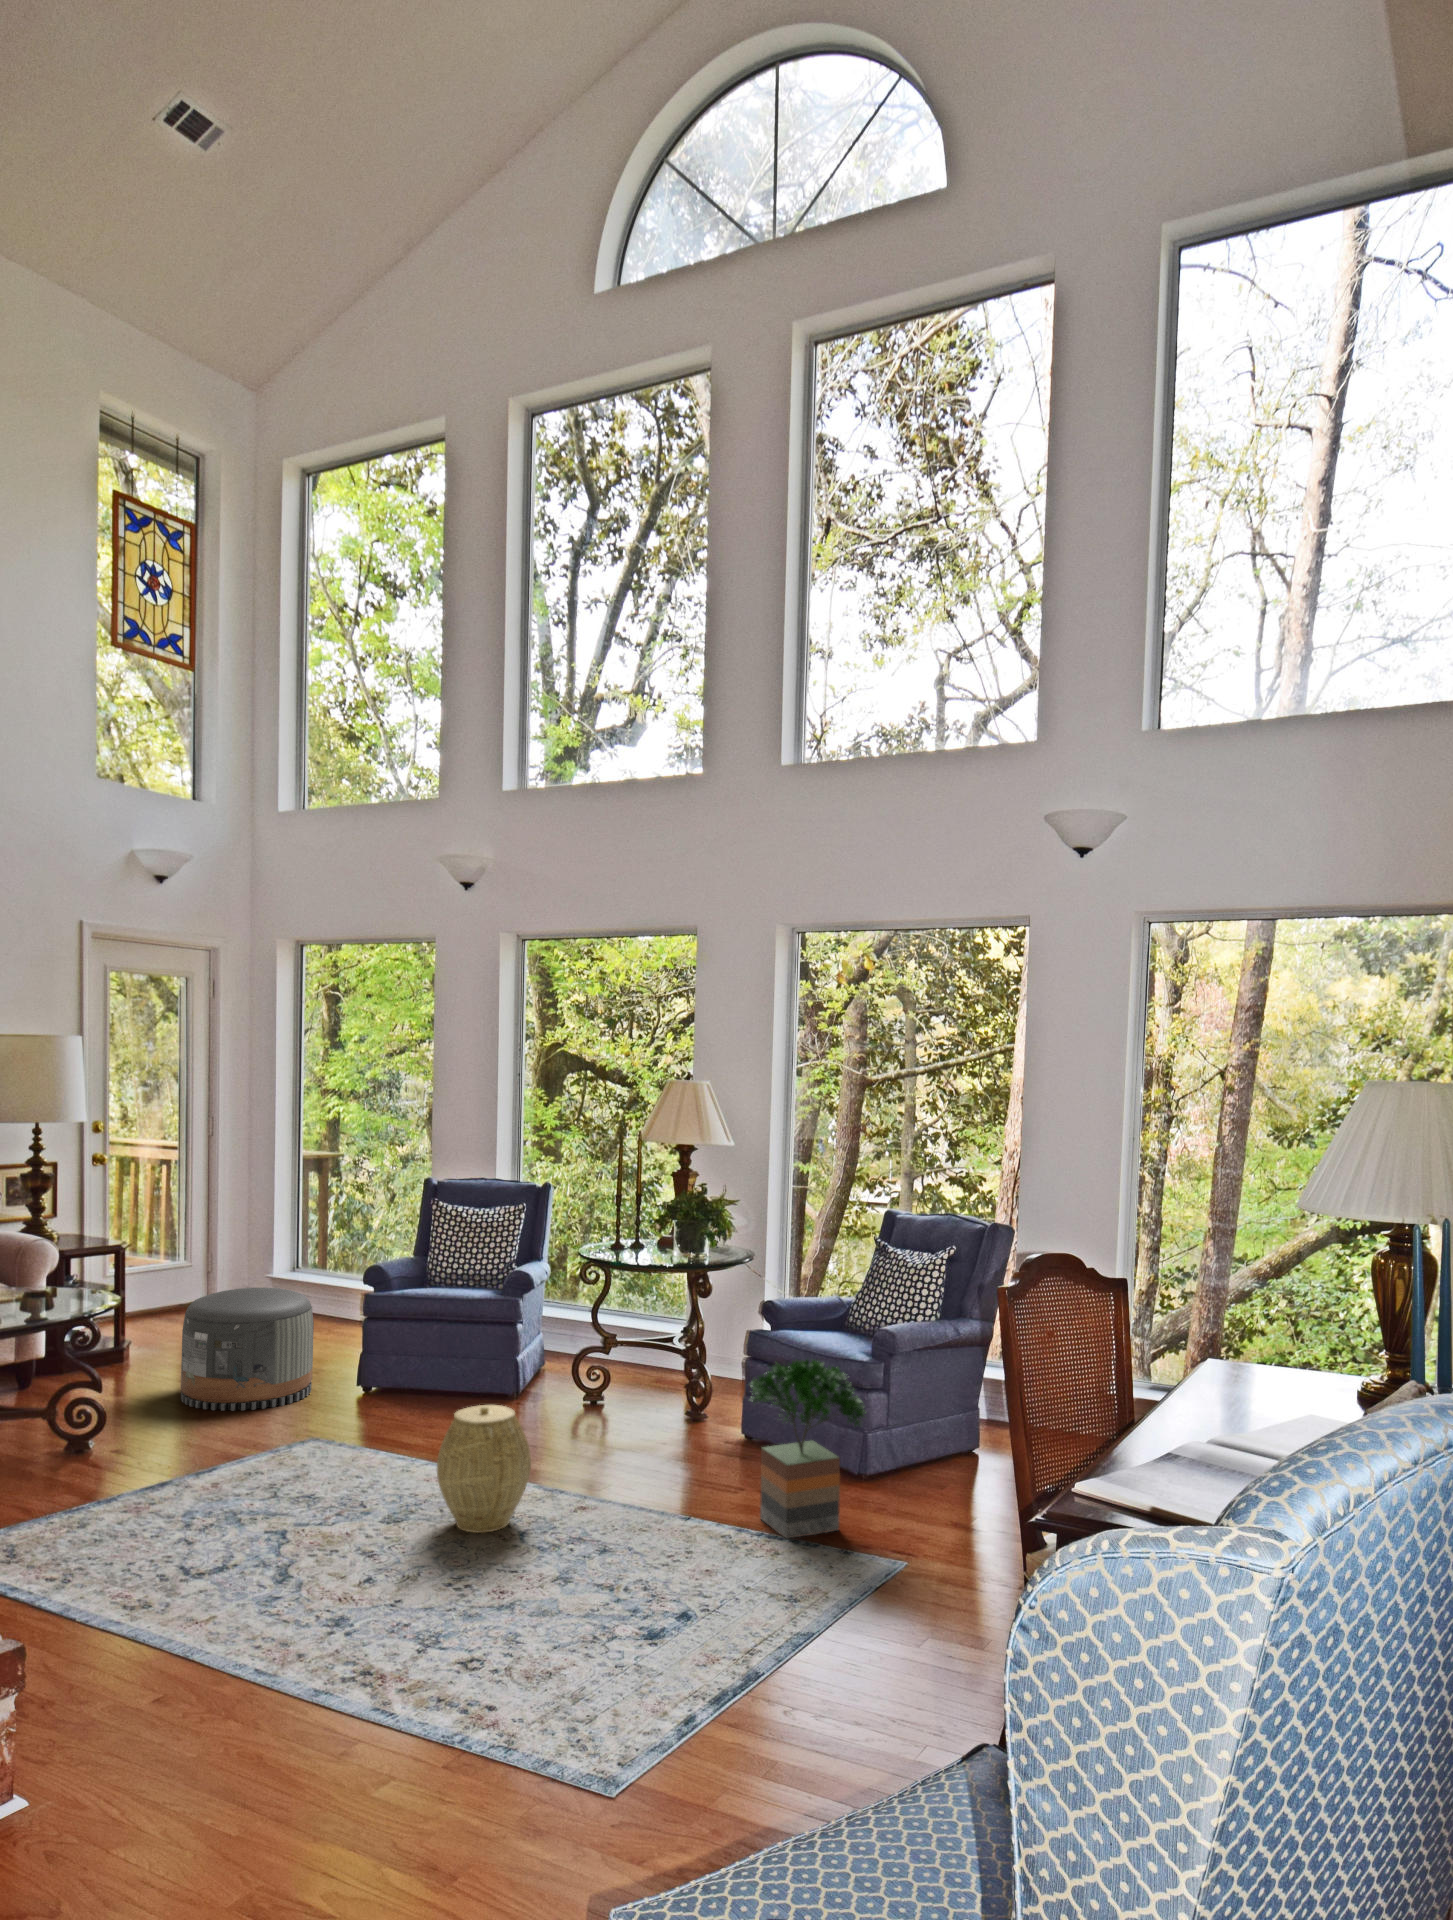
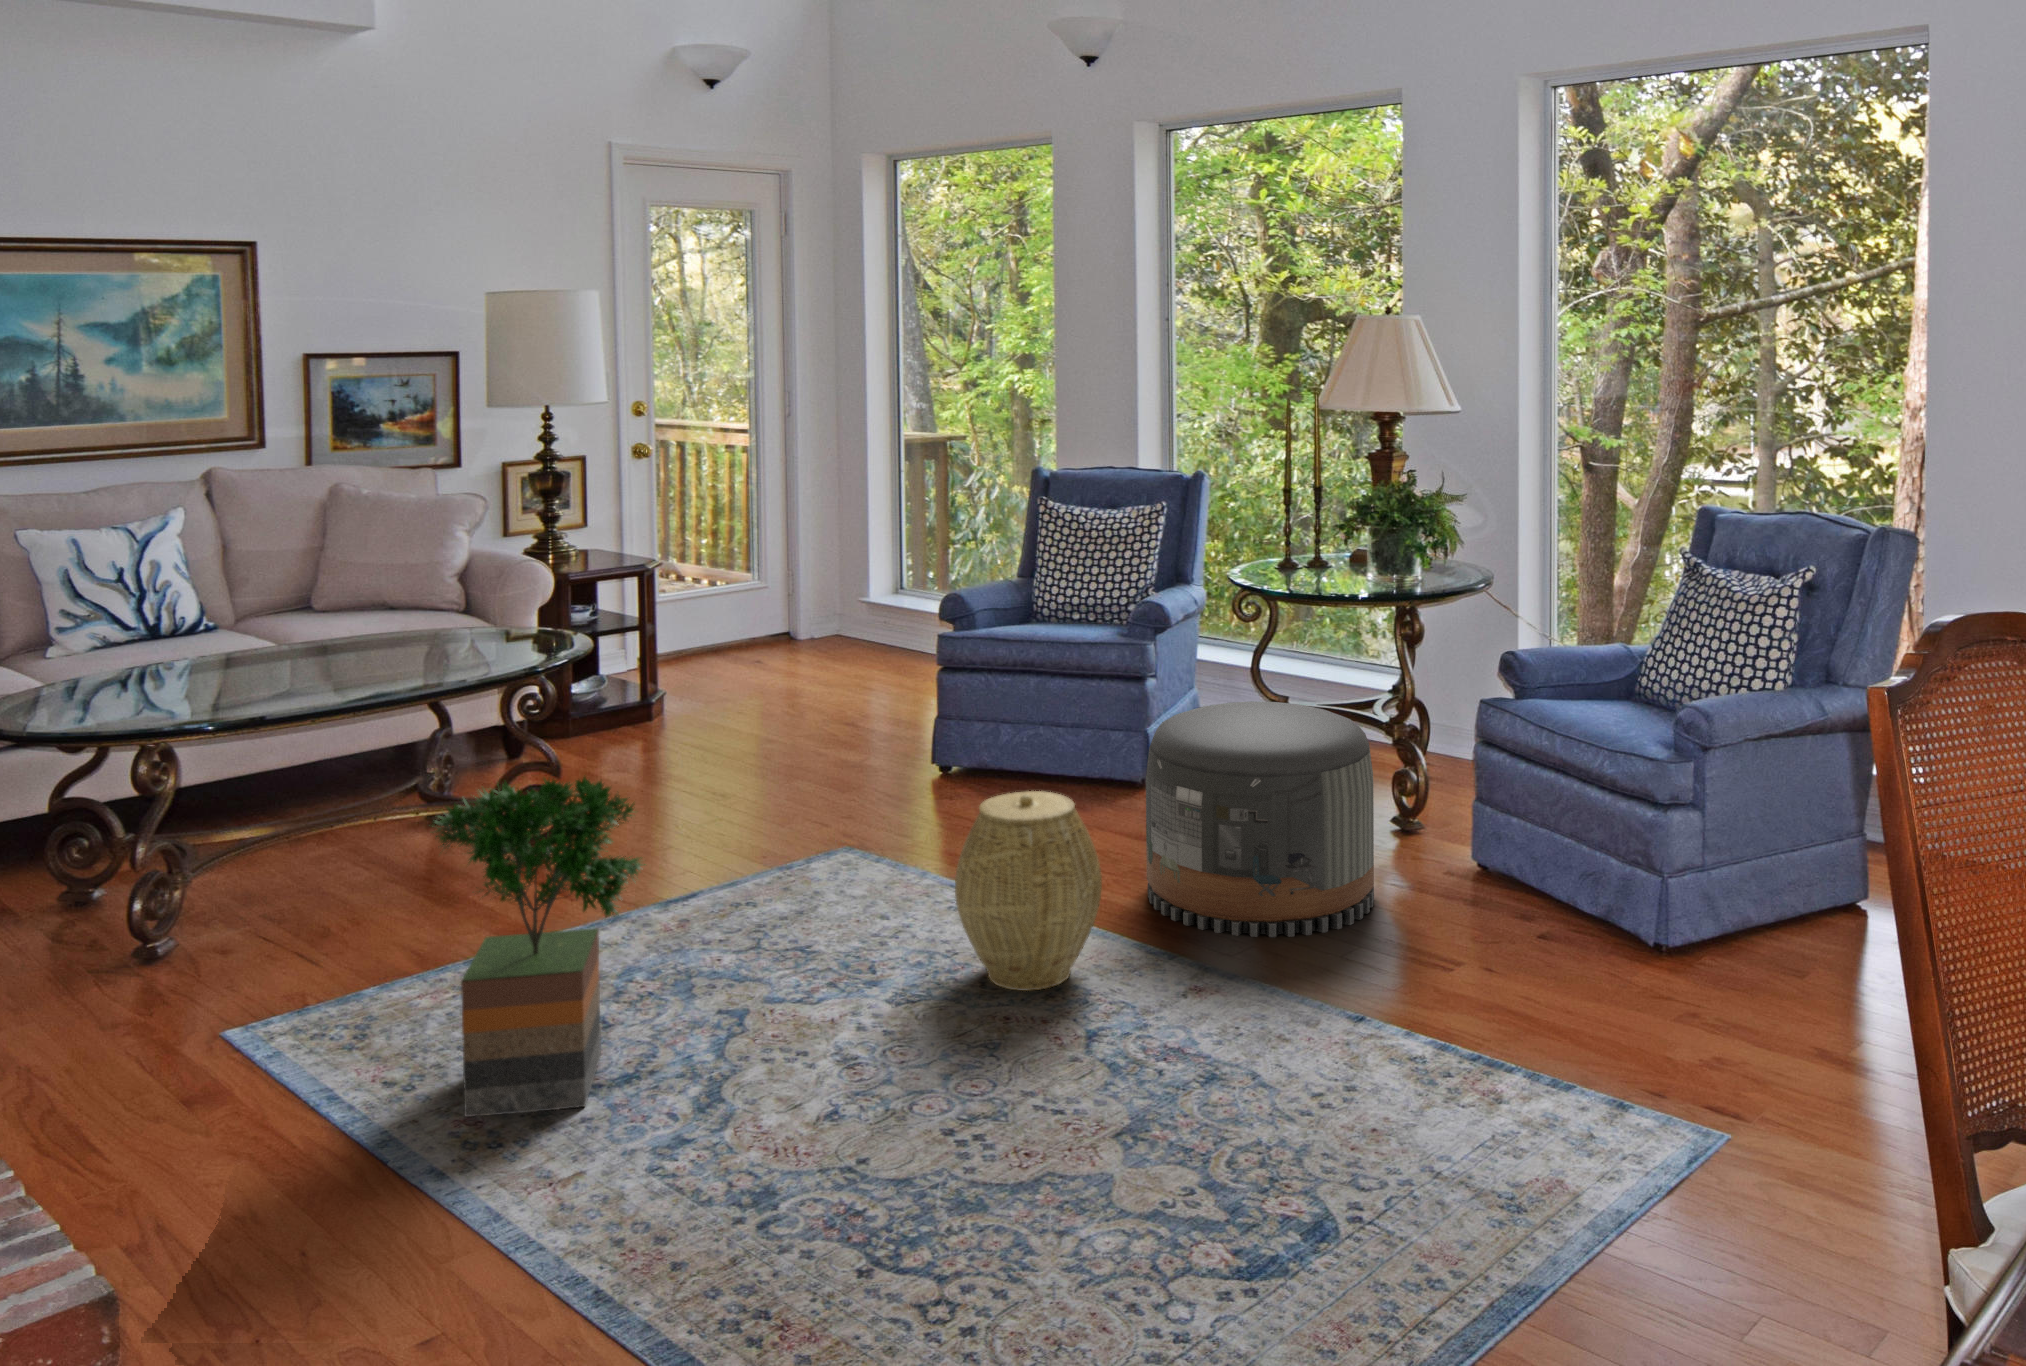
pouf: present [181,1288,314,1411] -> present [1146,701,1374,937]
potted tree: present [751,1359,866,1538] -> present [432,777,645,1117]

